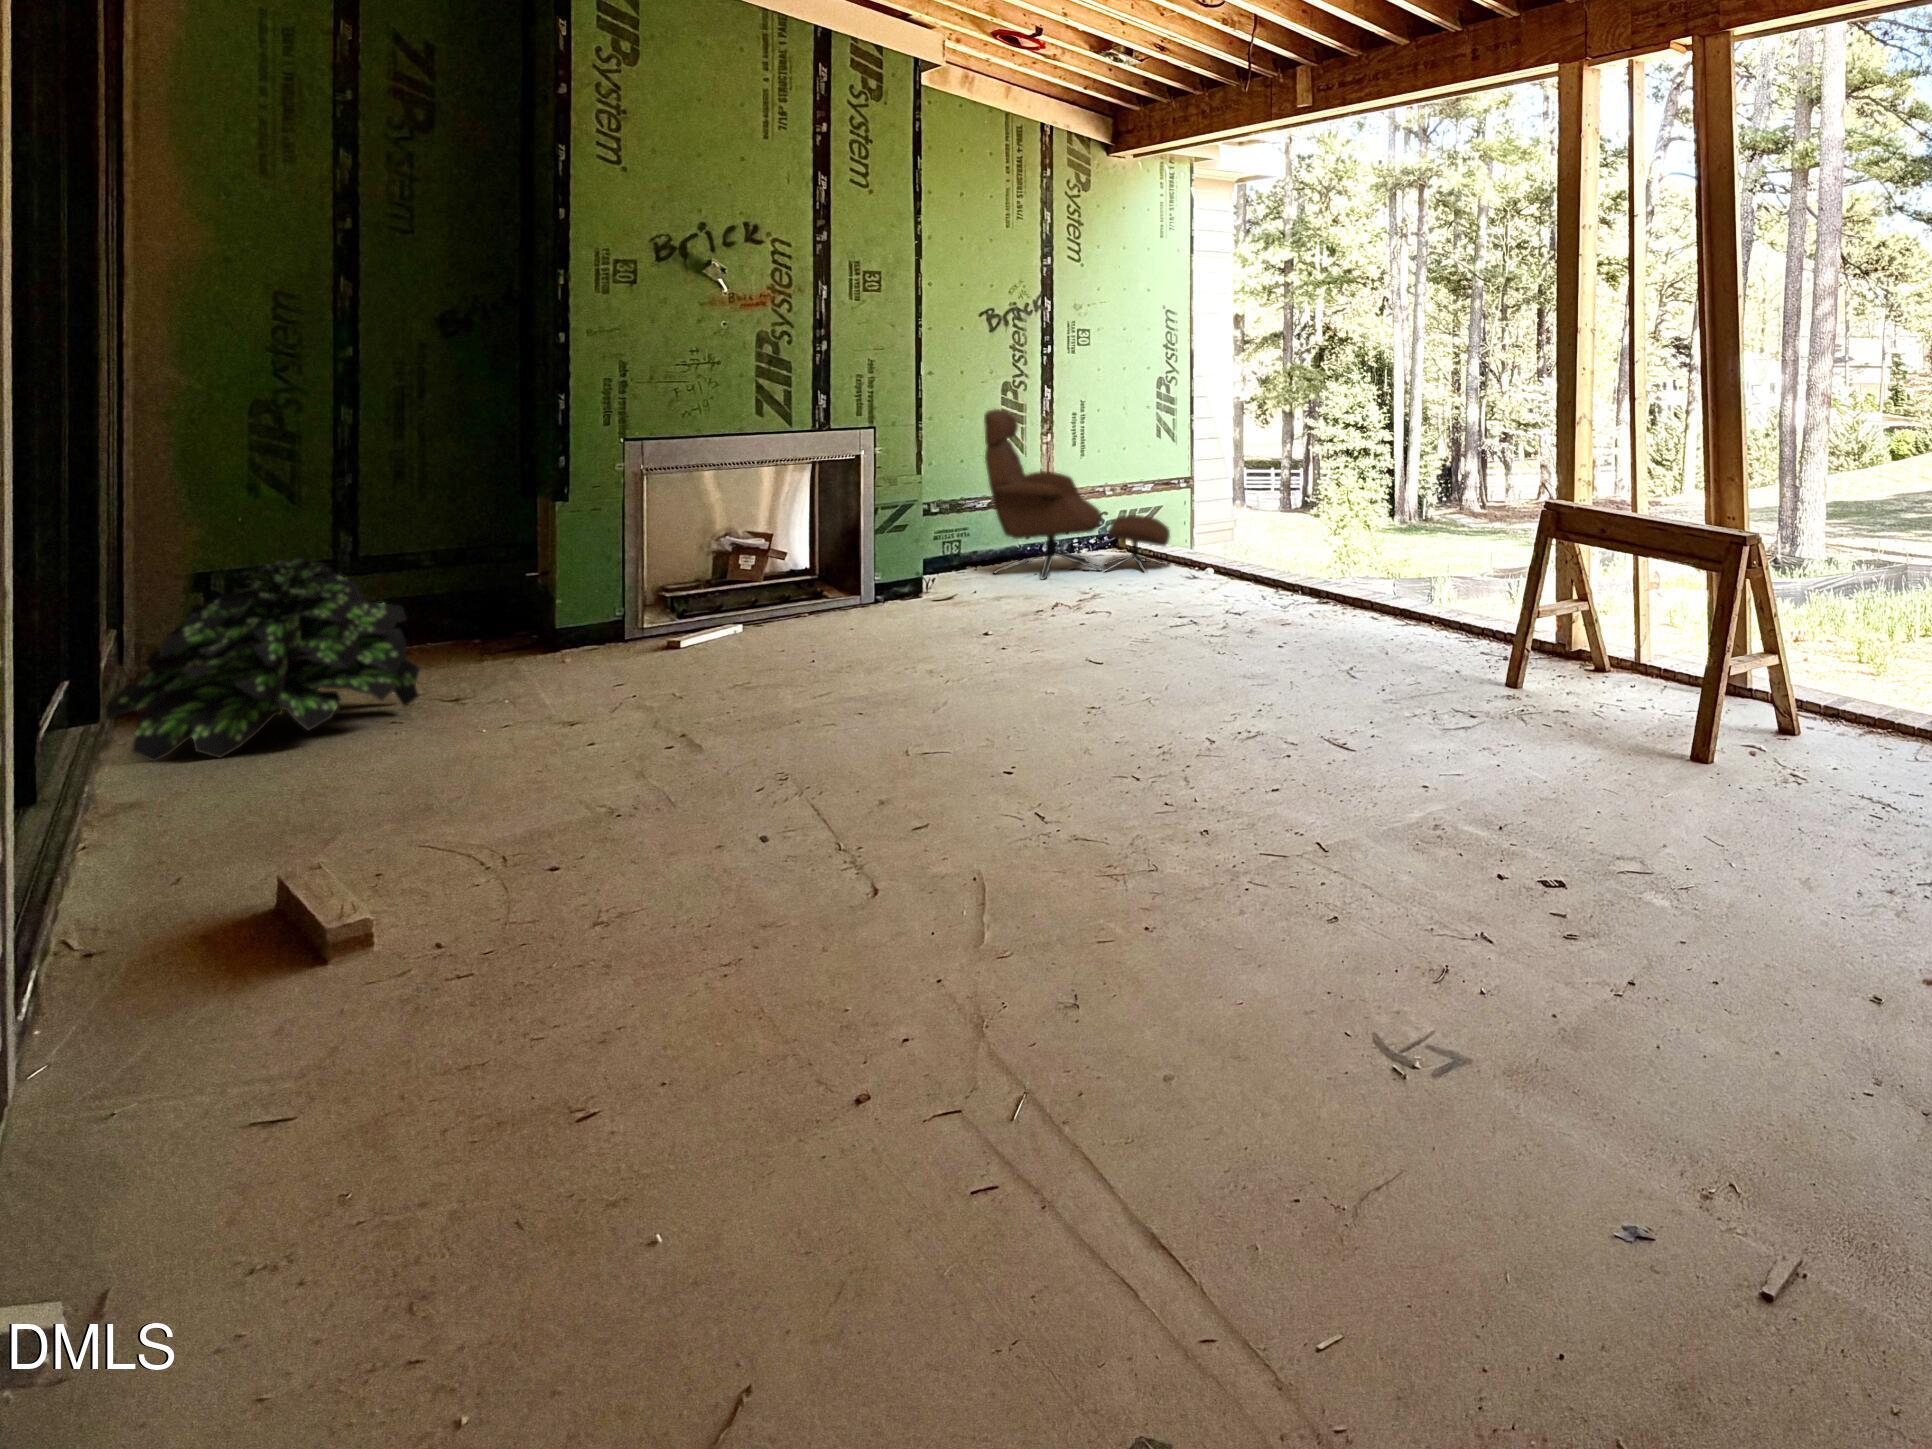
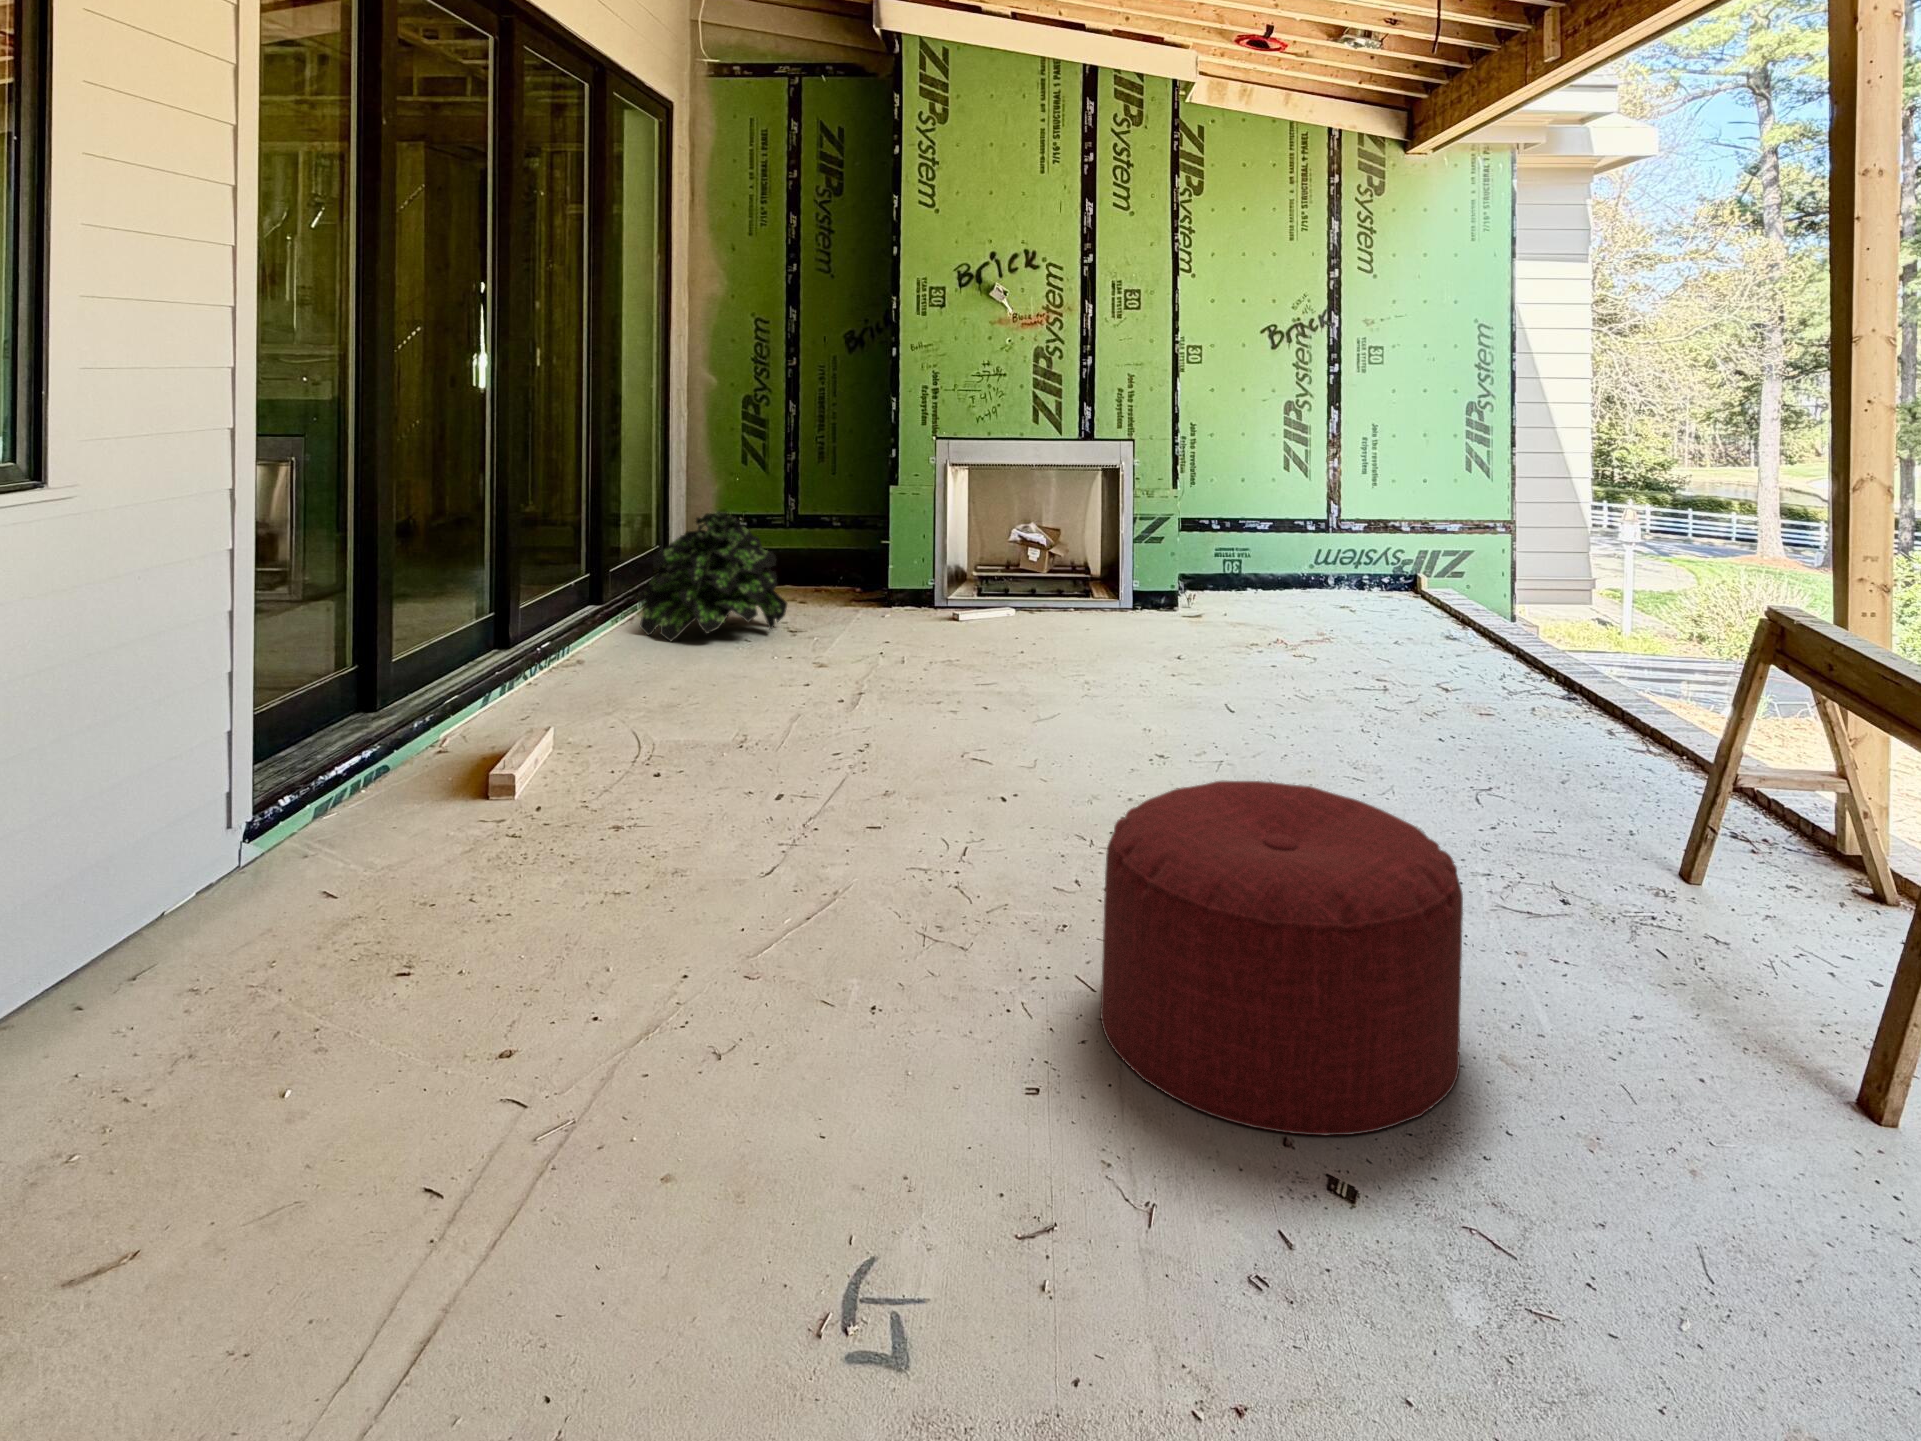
lounge chair: present [984,409,1170,579] -> none [1245,429,1453,632]
ottoman: none [1291,656,1553,890] -> present [1100,781,1463,1135]

